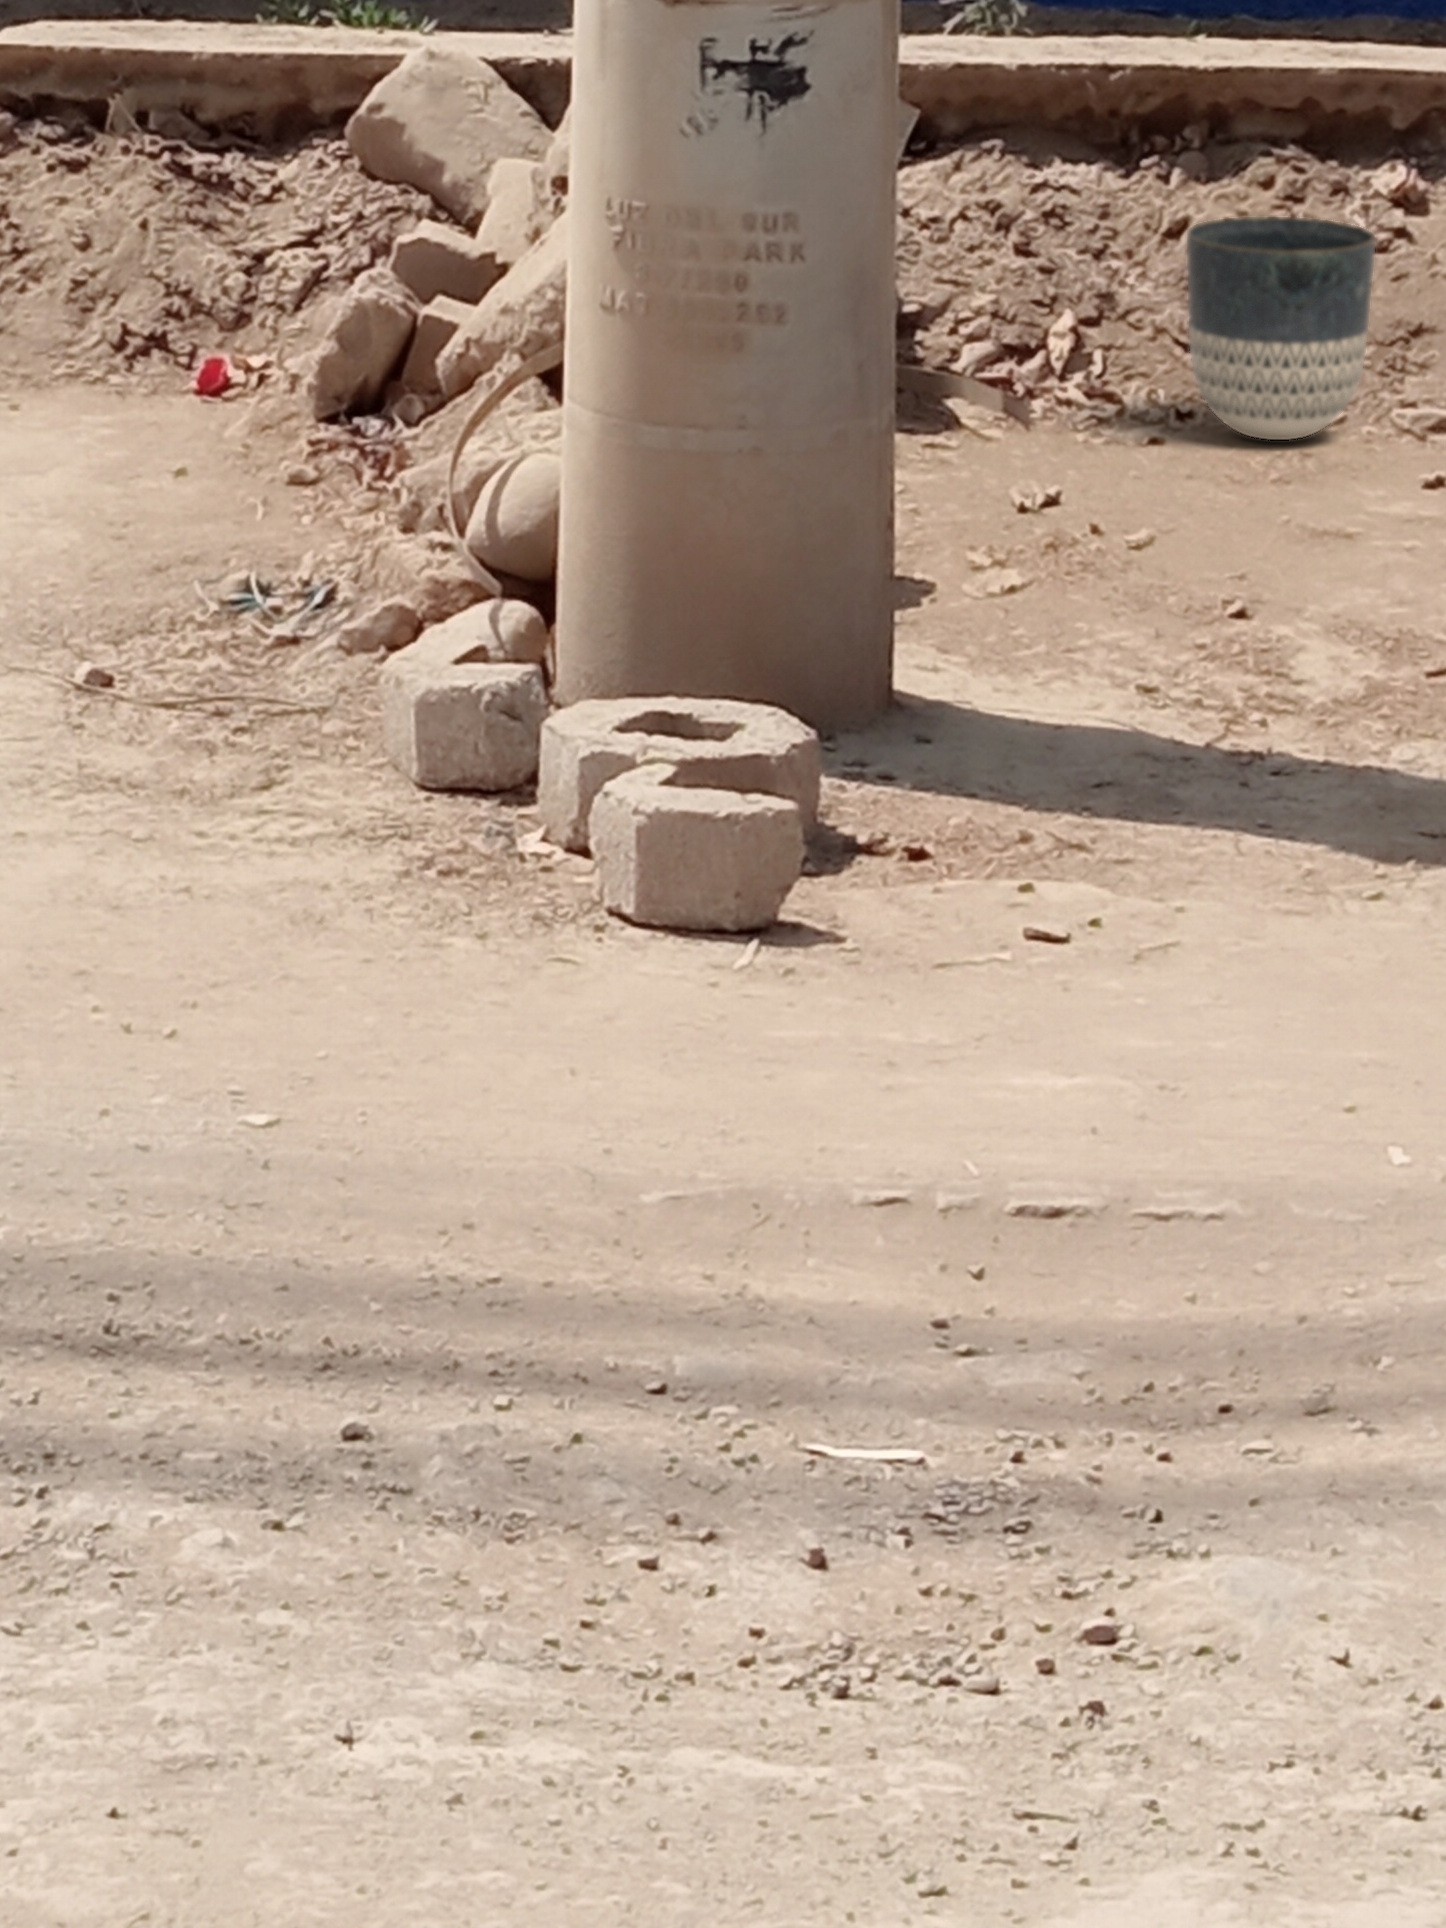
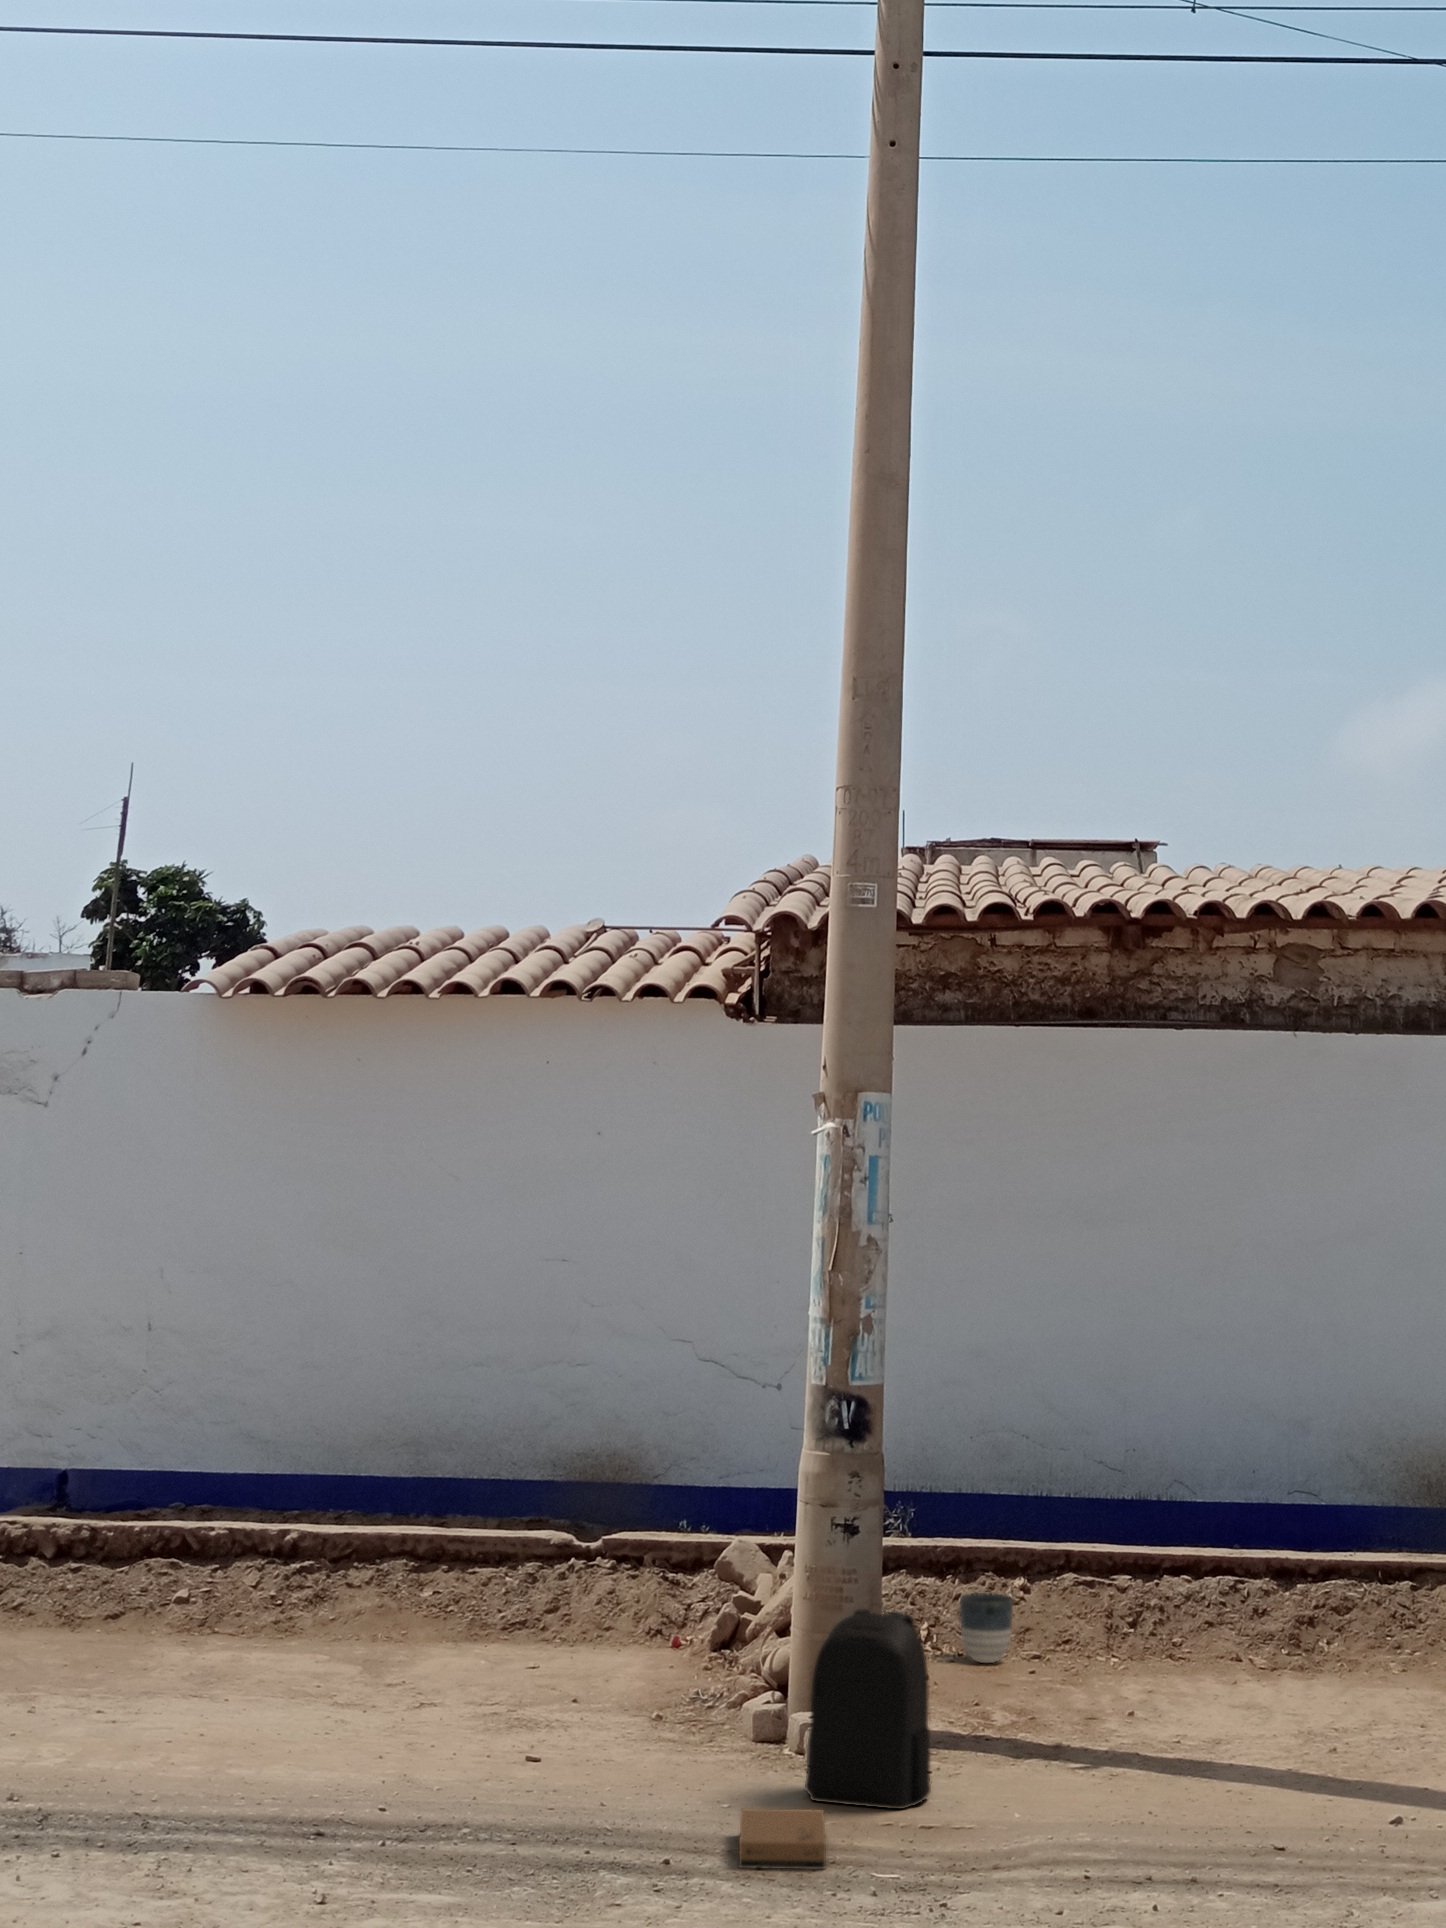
backpack: none [585,347,1122,1163] -> present [805,1609,931,1809]
cardboard box: none [219,1234,646,1577] -> present [739,1808,826,1870]

